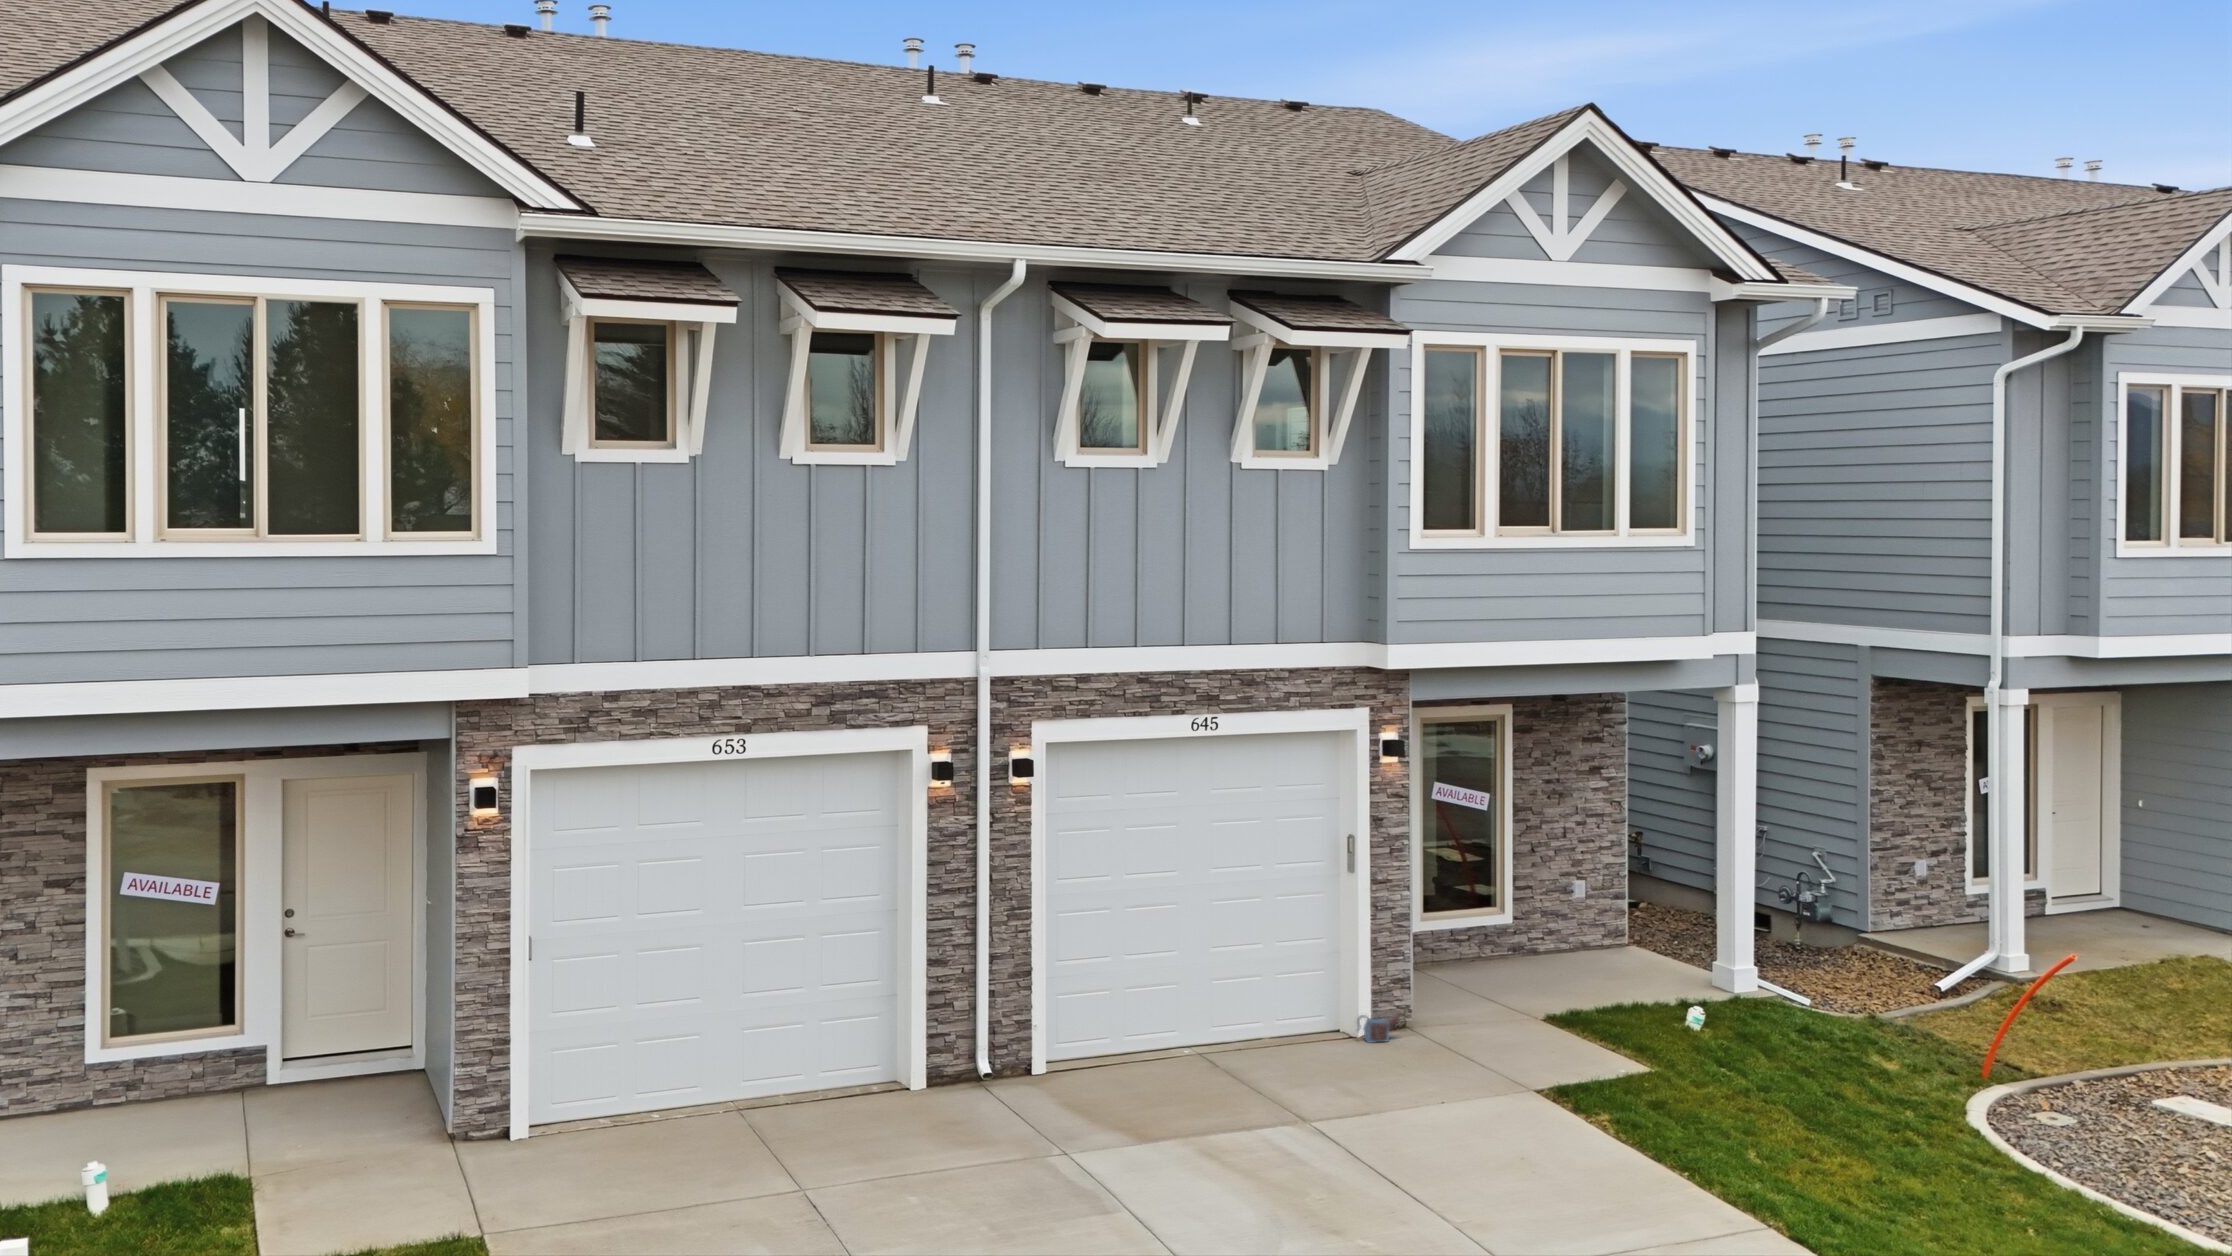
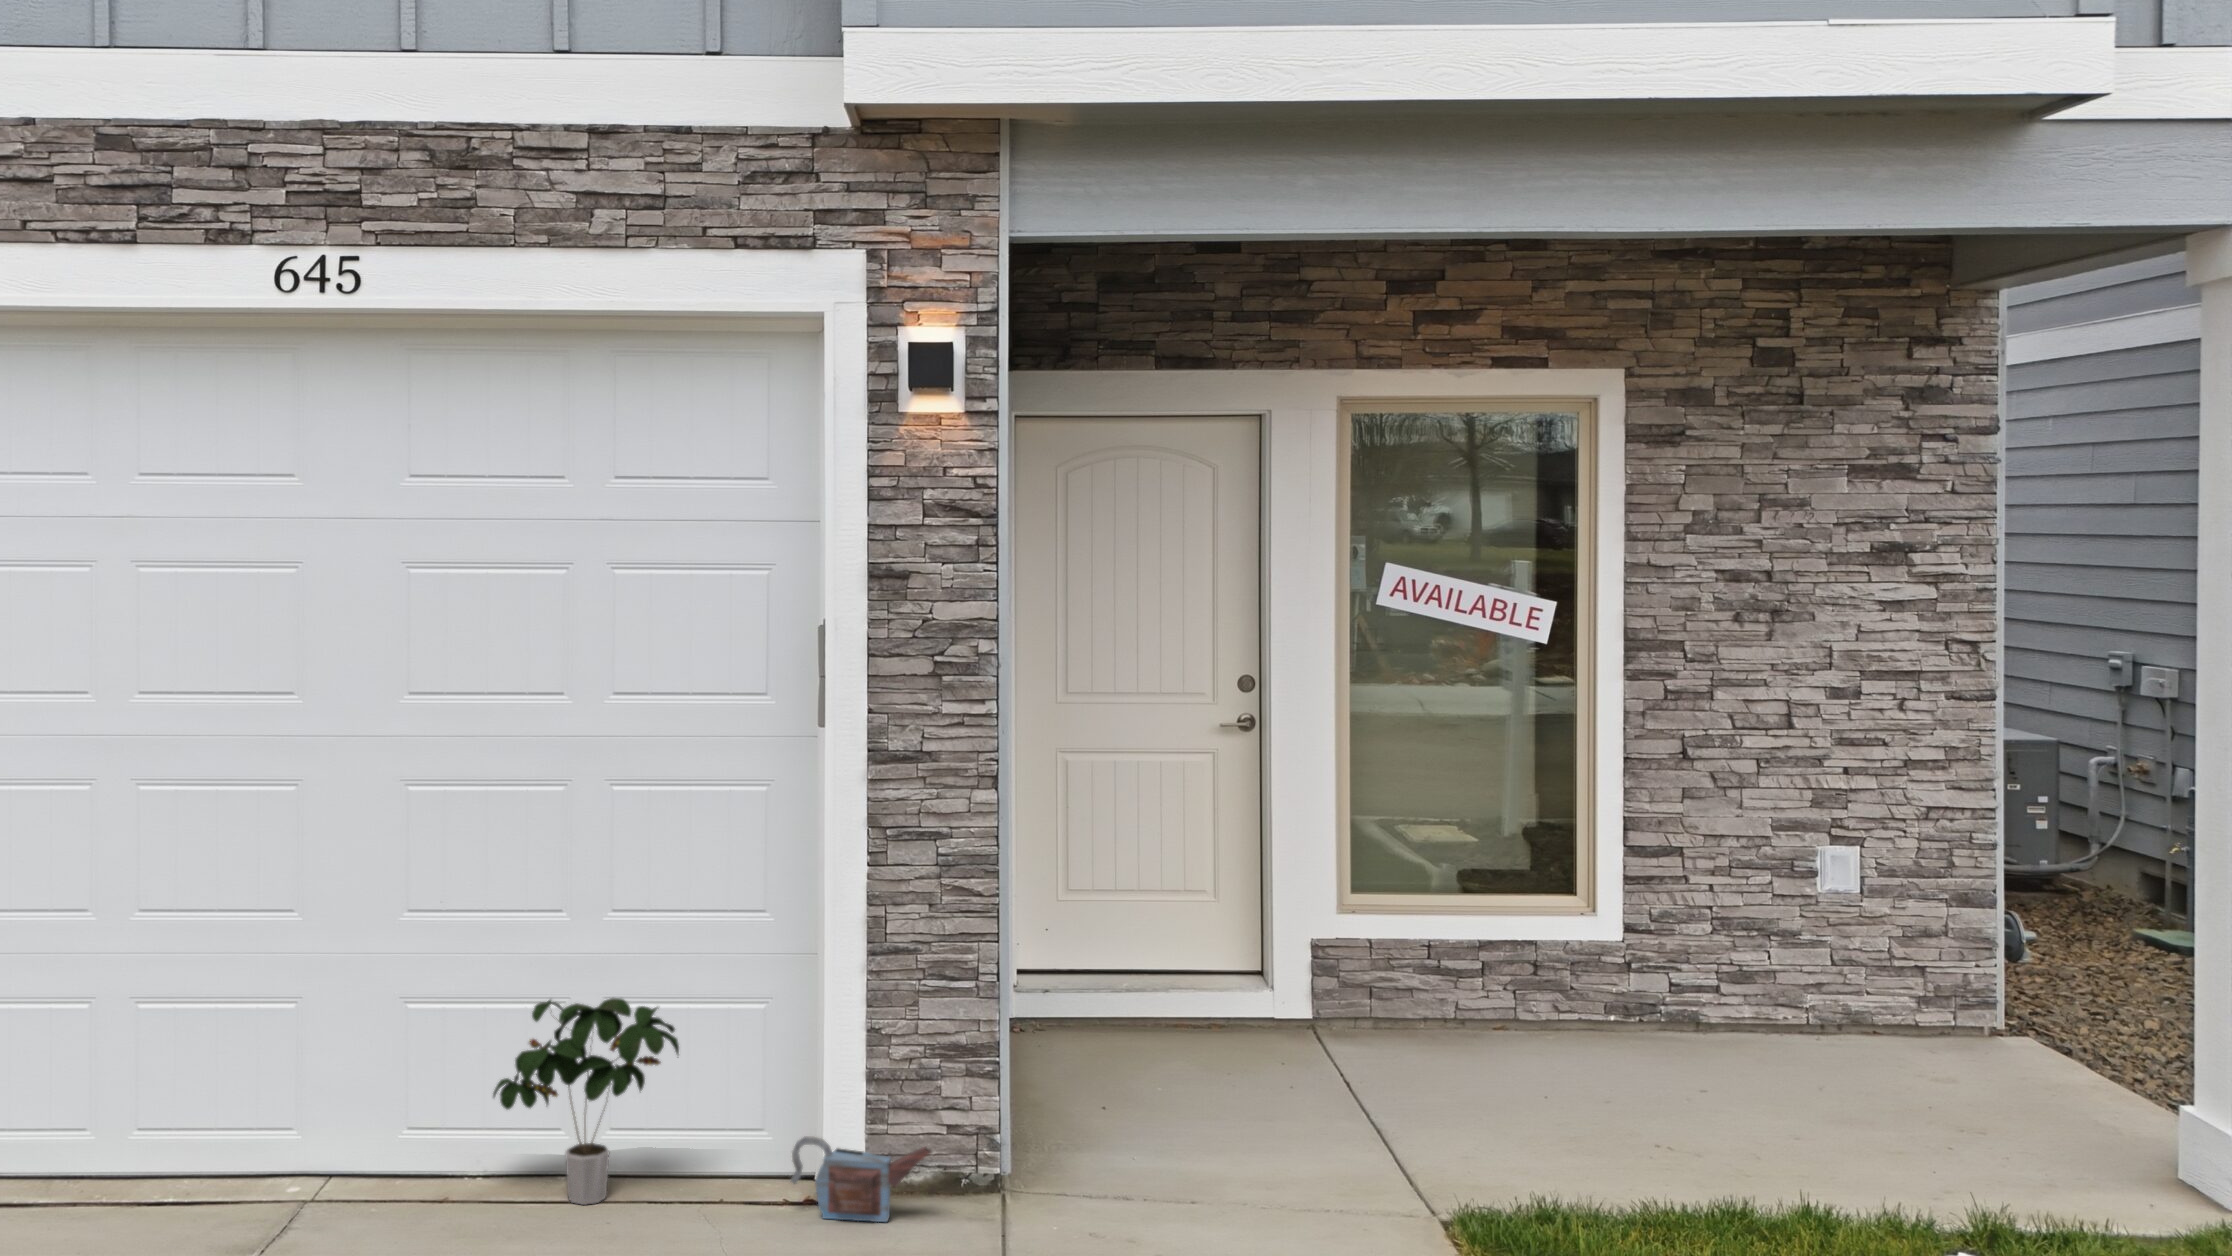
potted plant: none [1257,973,1317,1047] -> present [493,998,679,1205]

